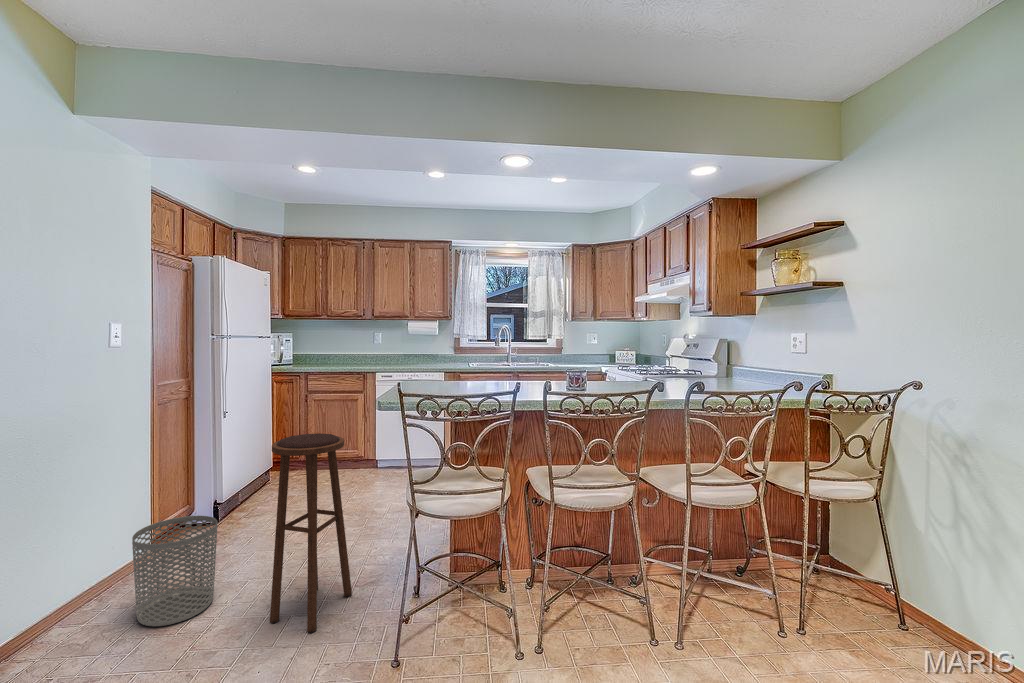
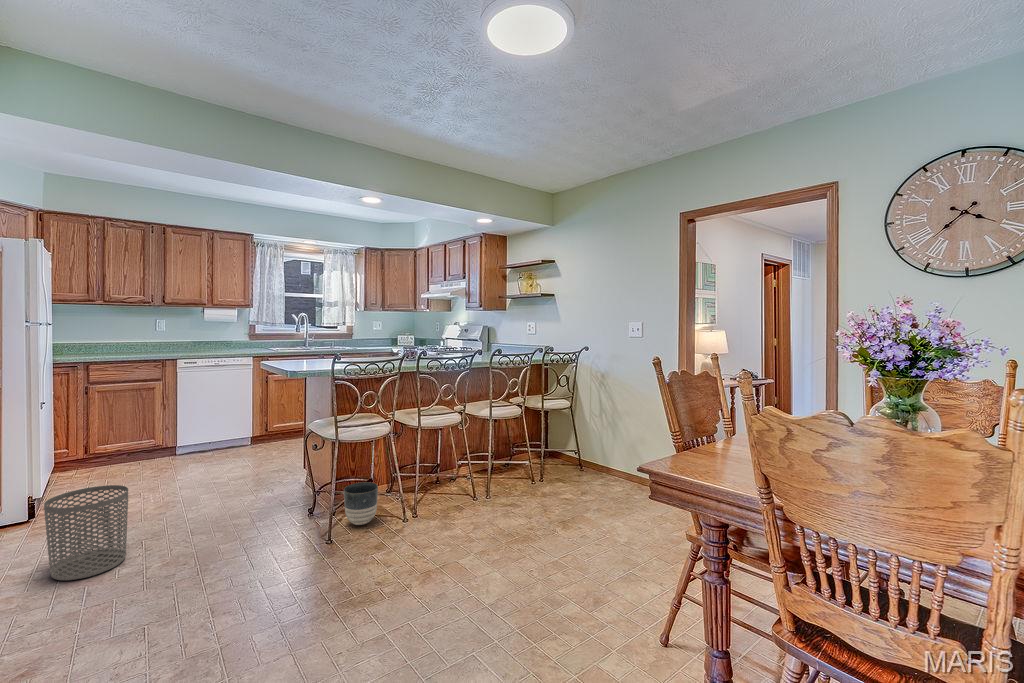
stool: present [270,433,352,632] -> none [196,401,258,550]
planter: none [433,574,483,647] -> present [344,482,378,525]

